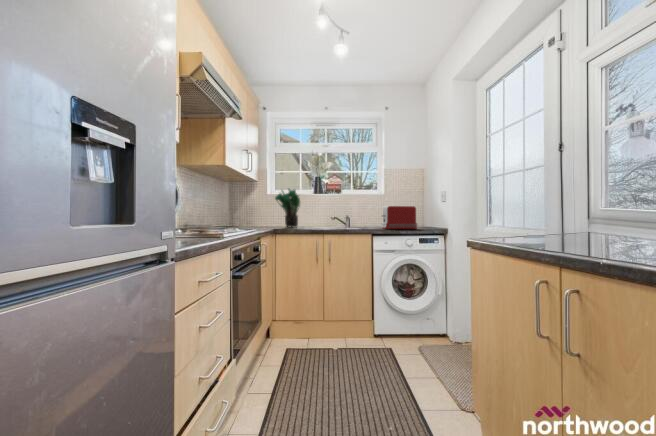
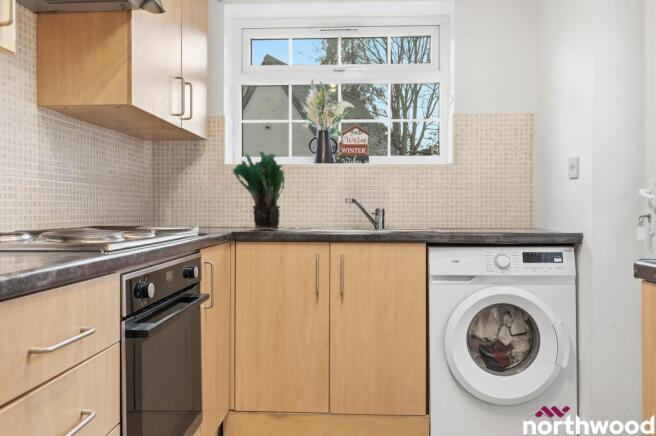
toaster: present [382,206,417,229] -> none [446,187,519,234]

